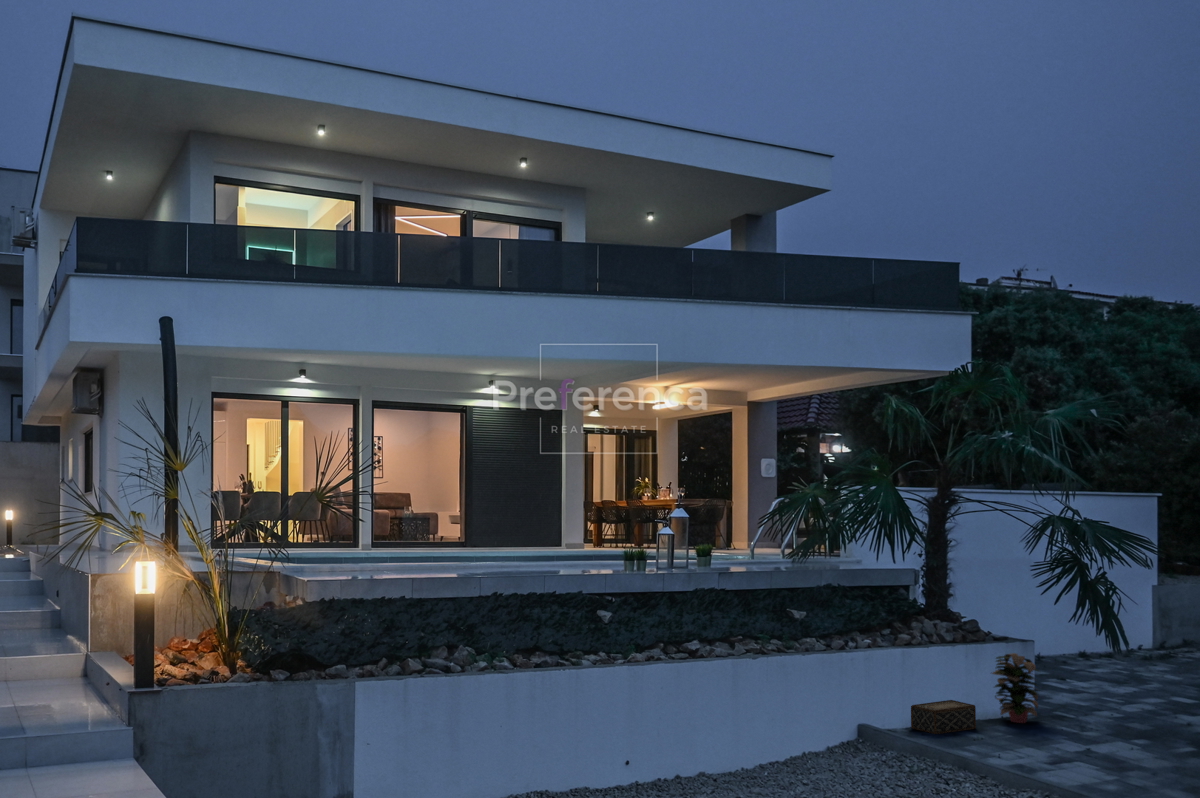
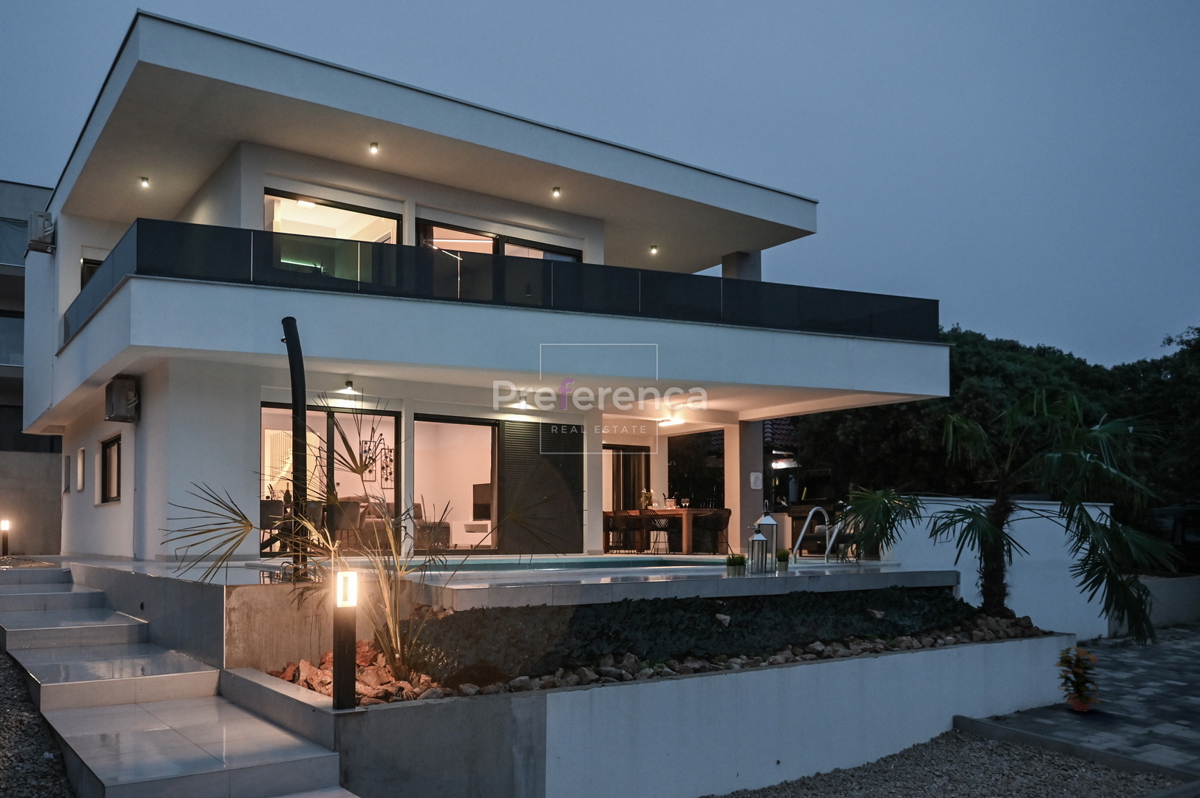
woven basket: present [911,700,976,734] -> none [994,692,1052,725]

